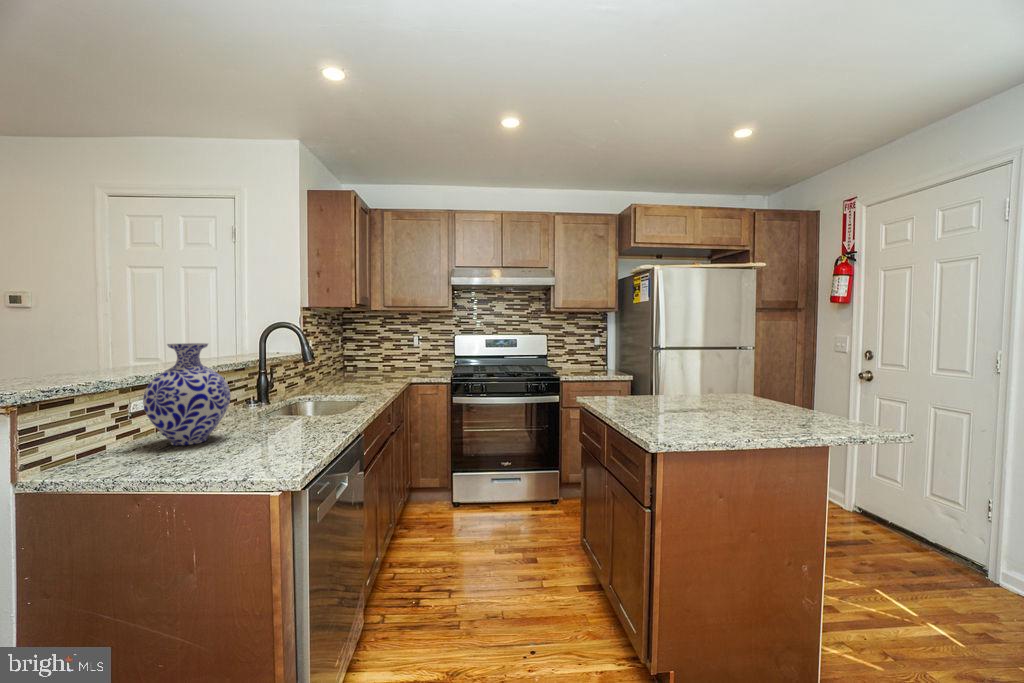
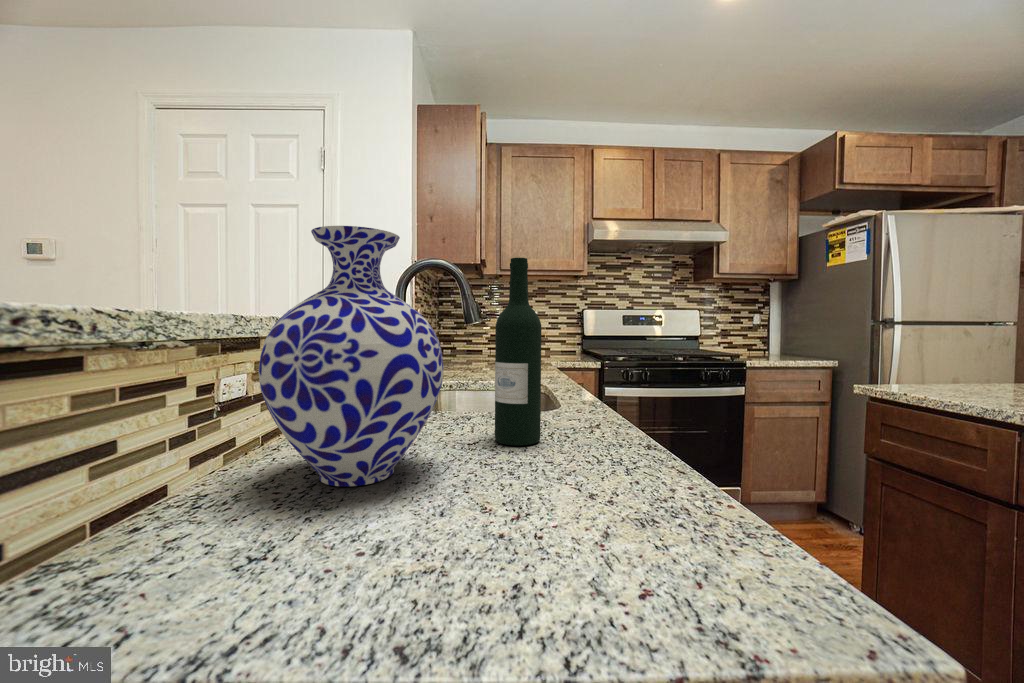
wine bottle: none [271,342,296,431] -> present [495,258,541,446]

